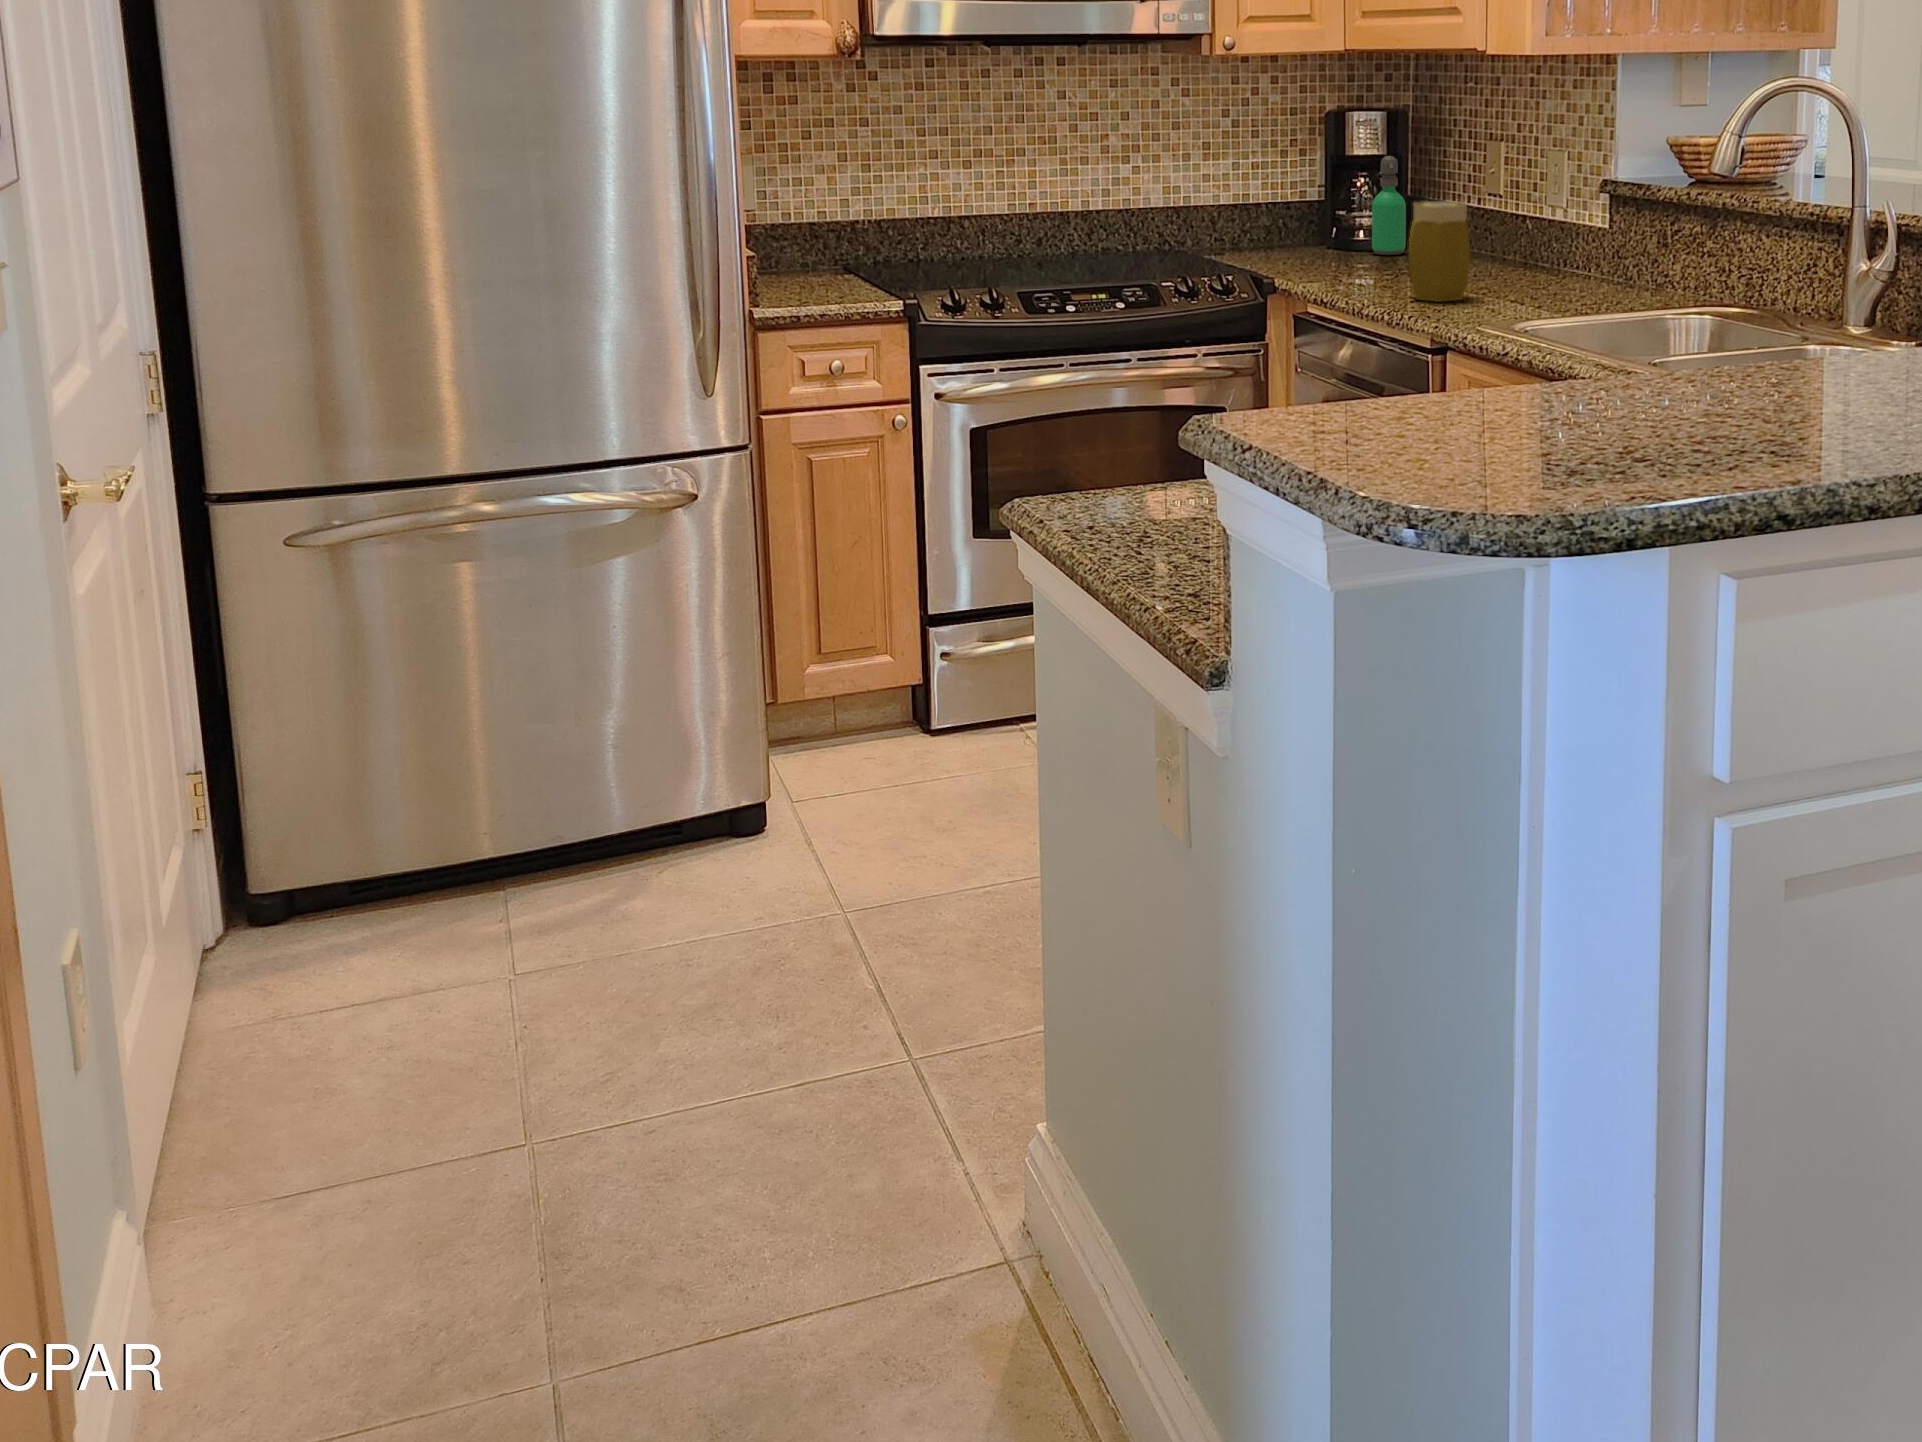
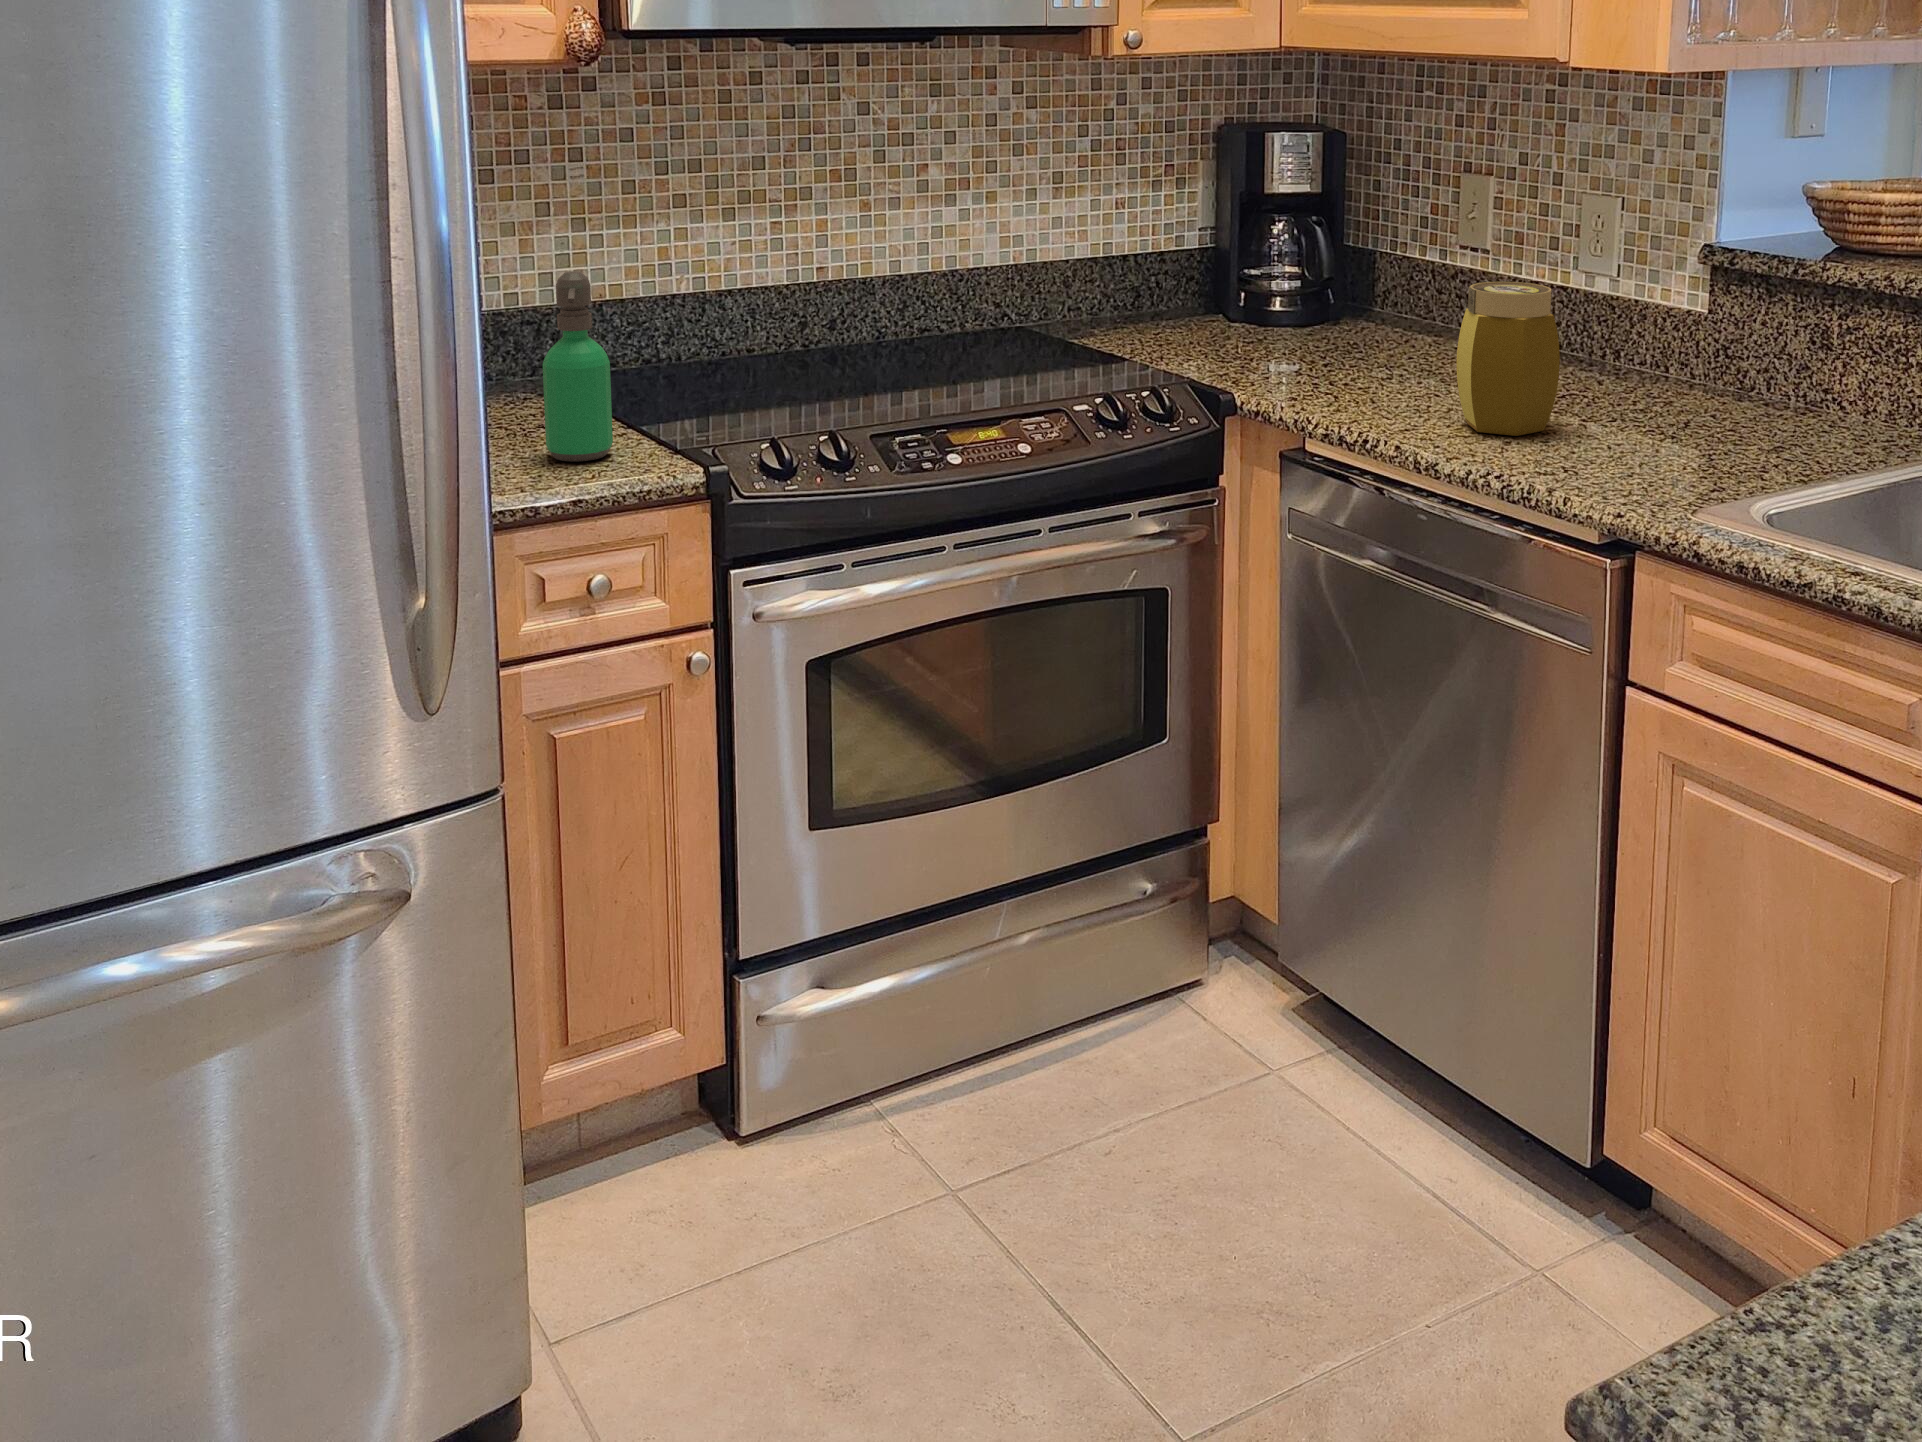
soap dispenser: present [1372,156,1406,255] -> present [543,271,613,462]

